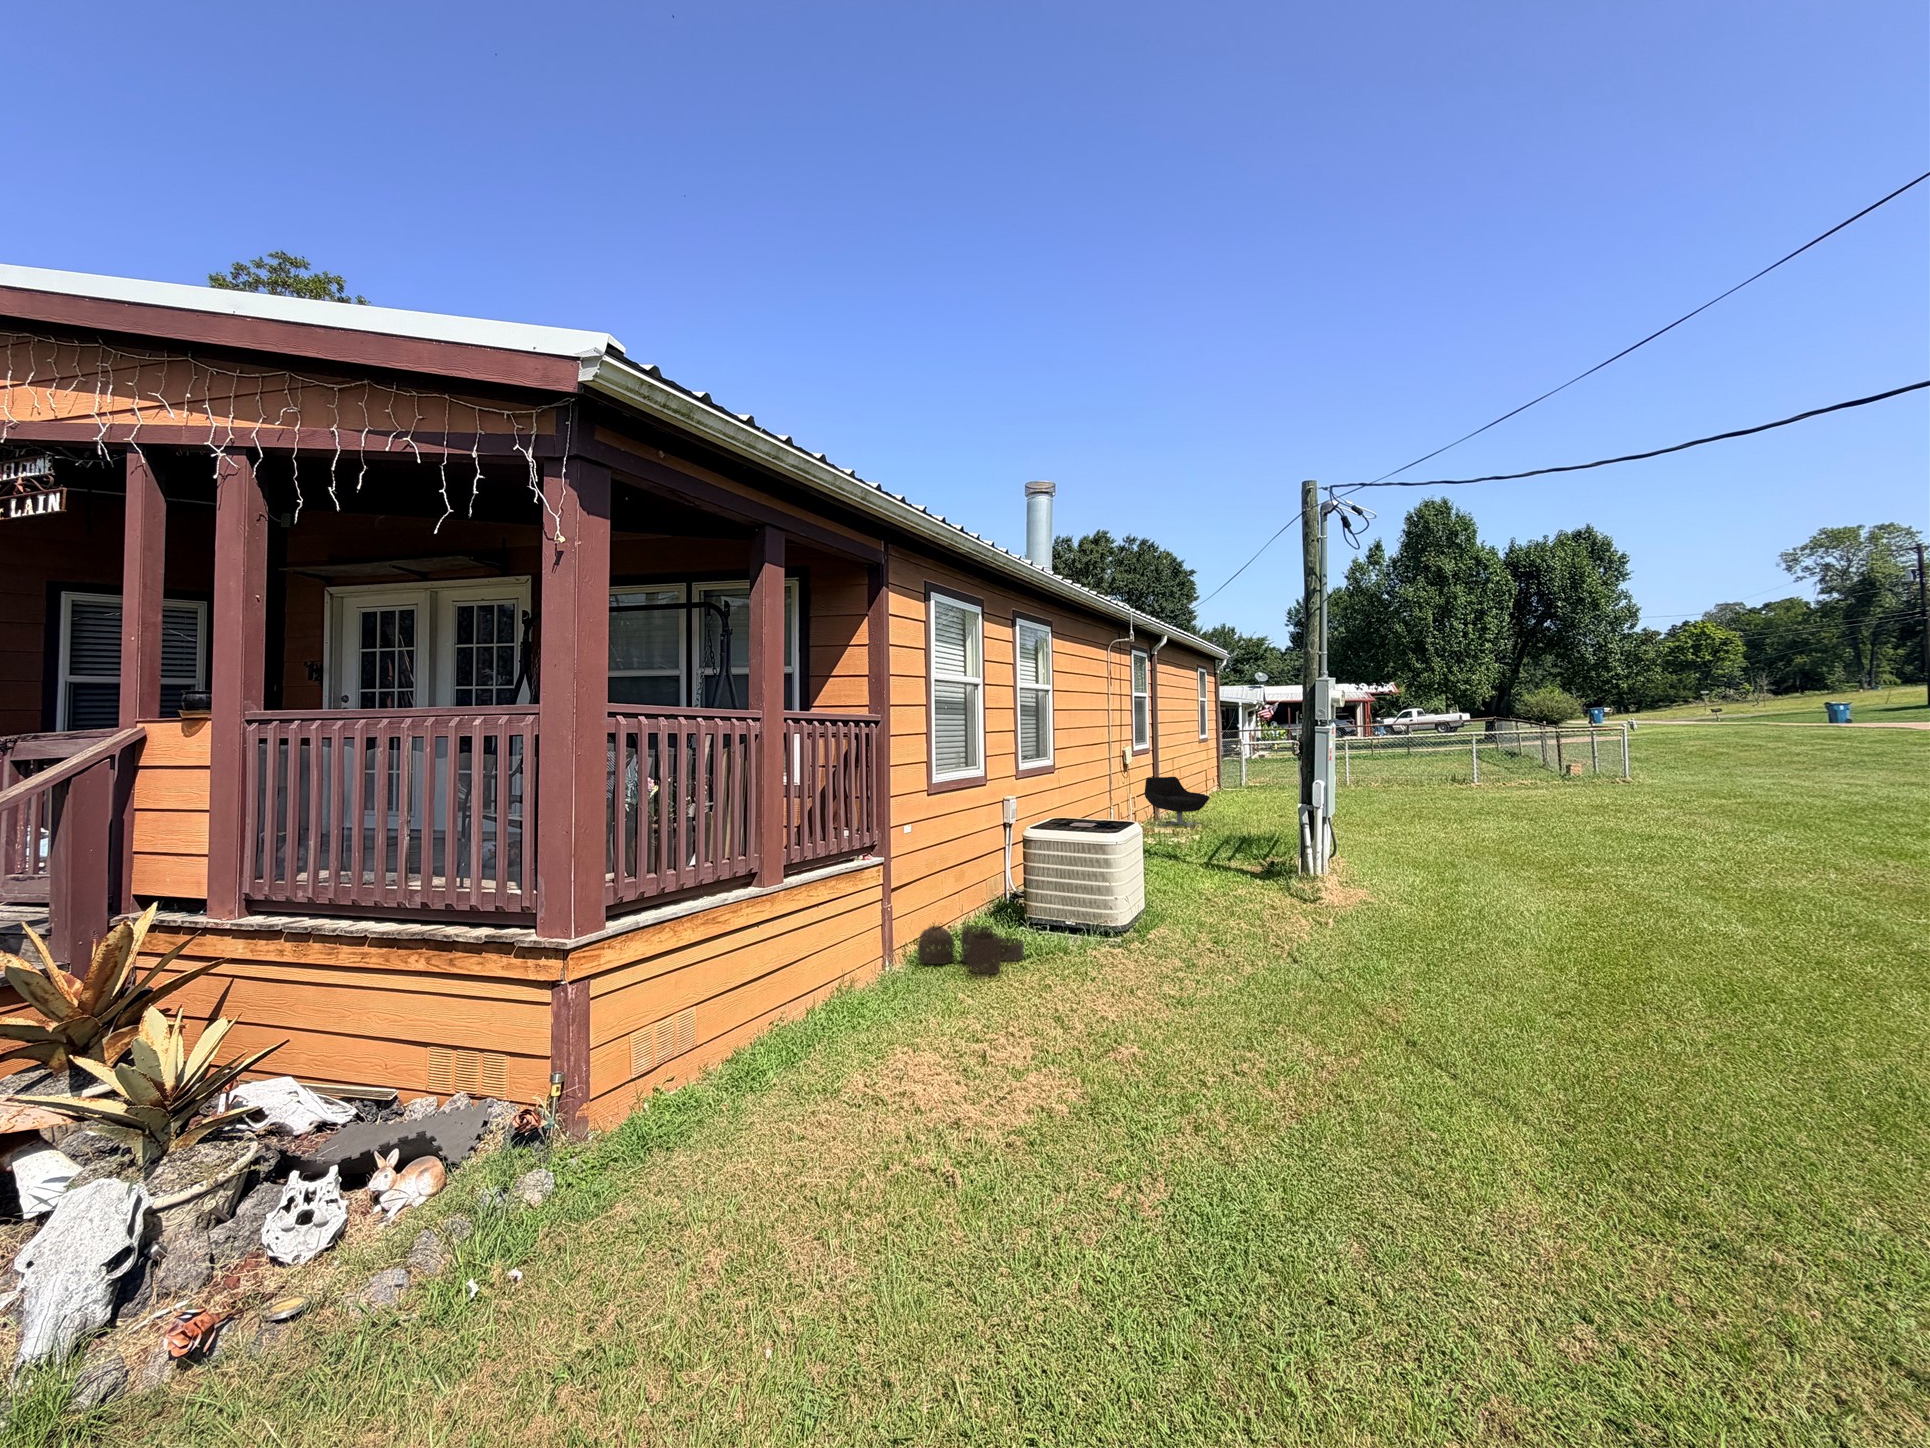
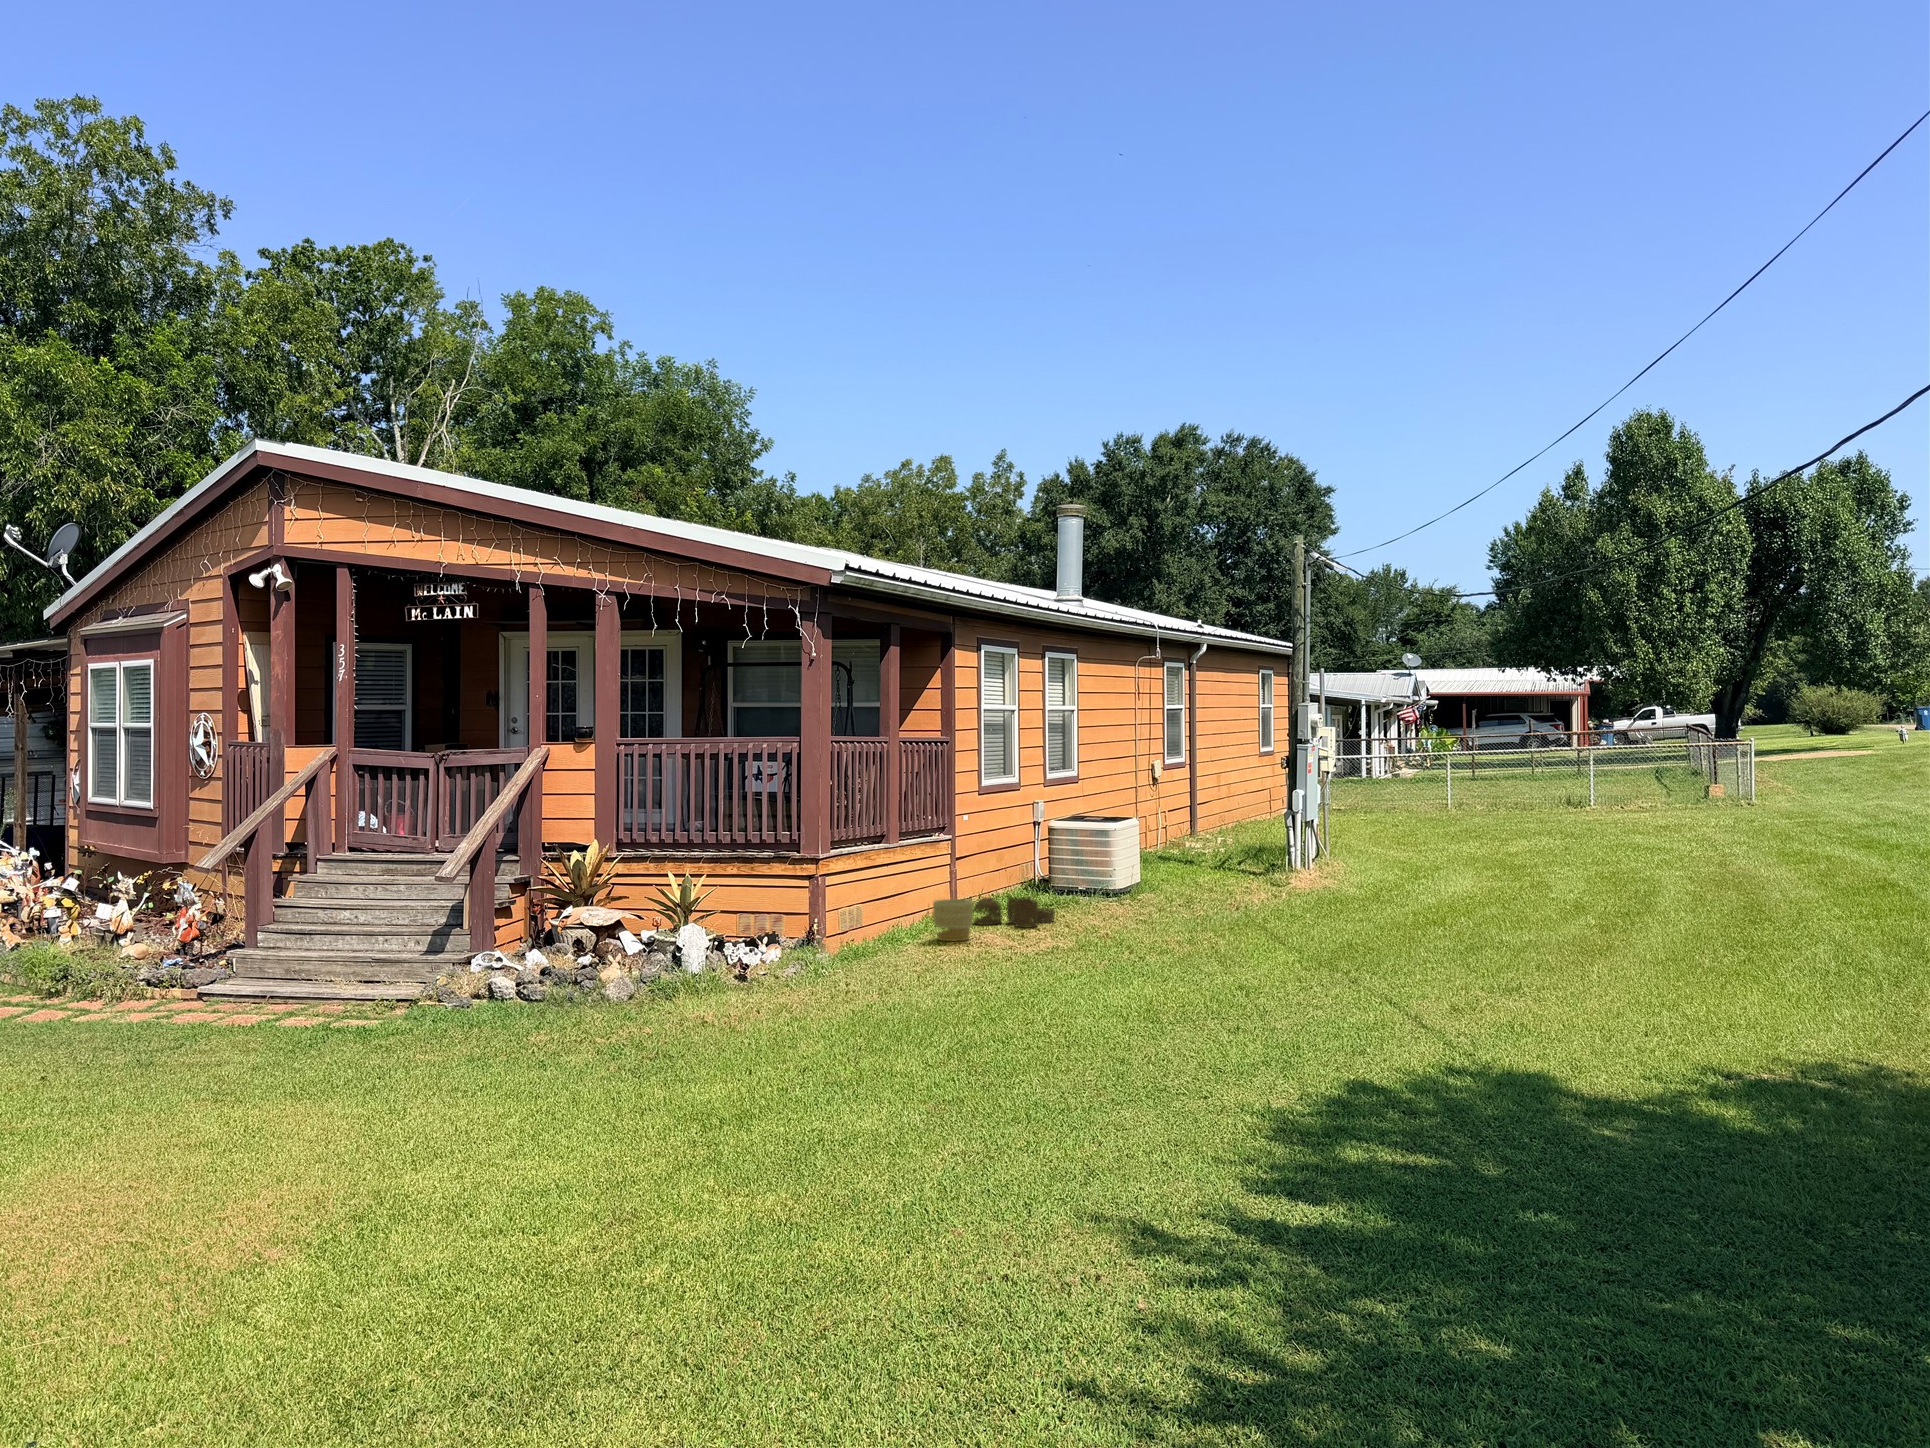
lounge chair: present [1144,777,1209,828] -> none [1178,798,1246,851]
planter: none [847,944,904,1012] -> present [933,899,973,941]

